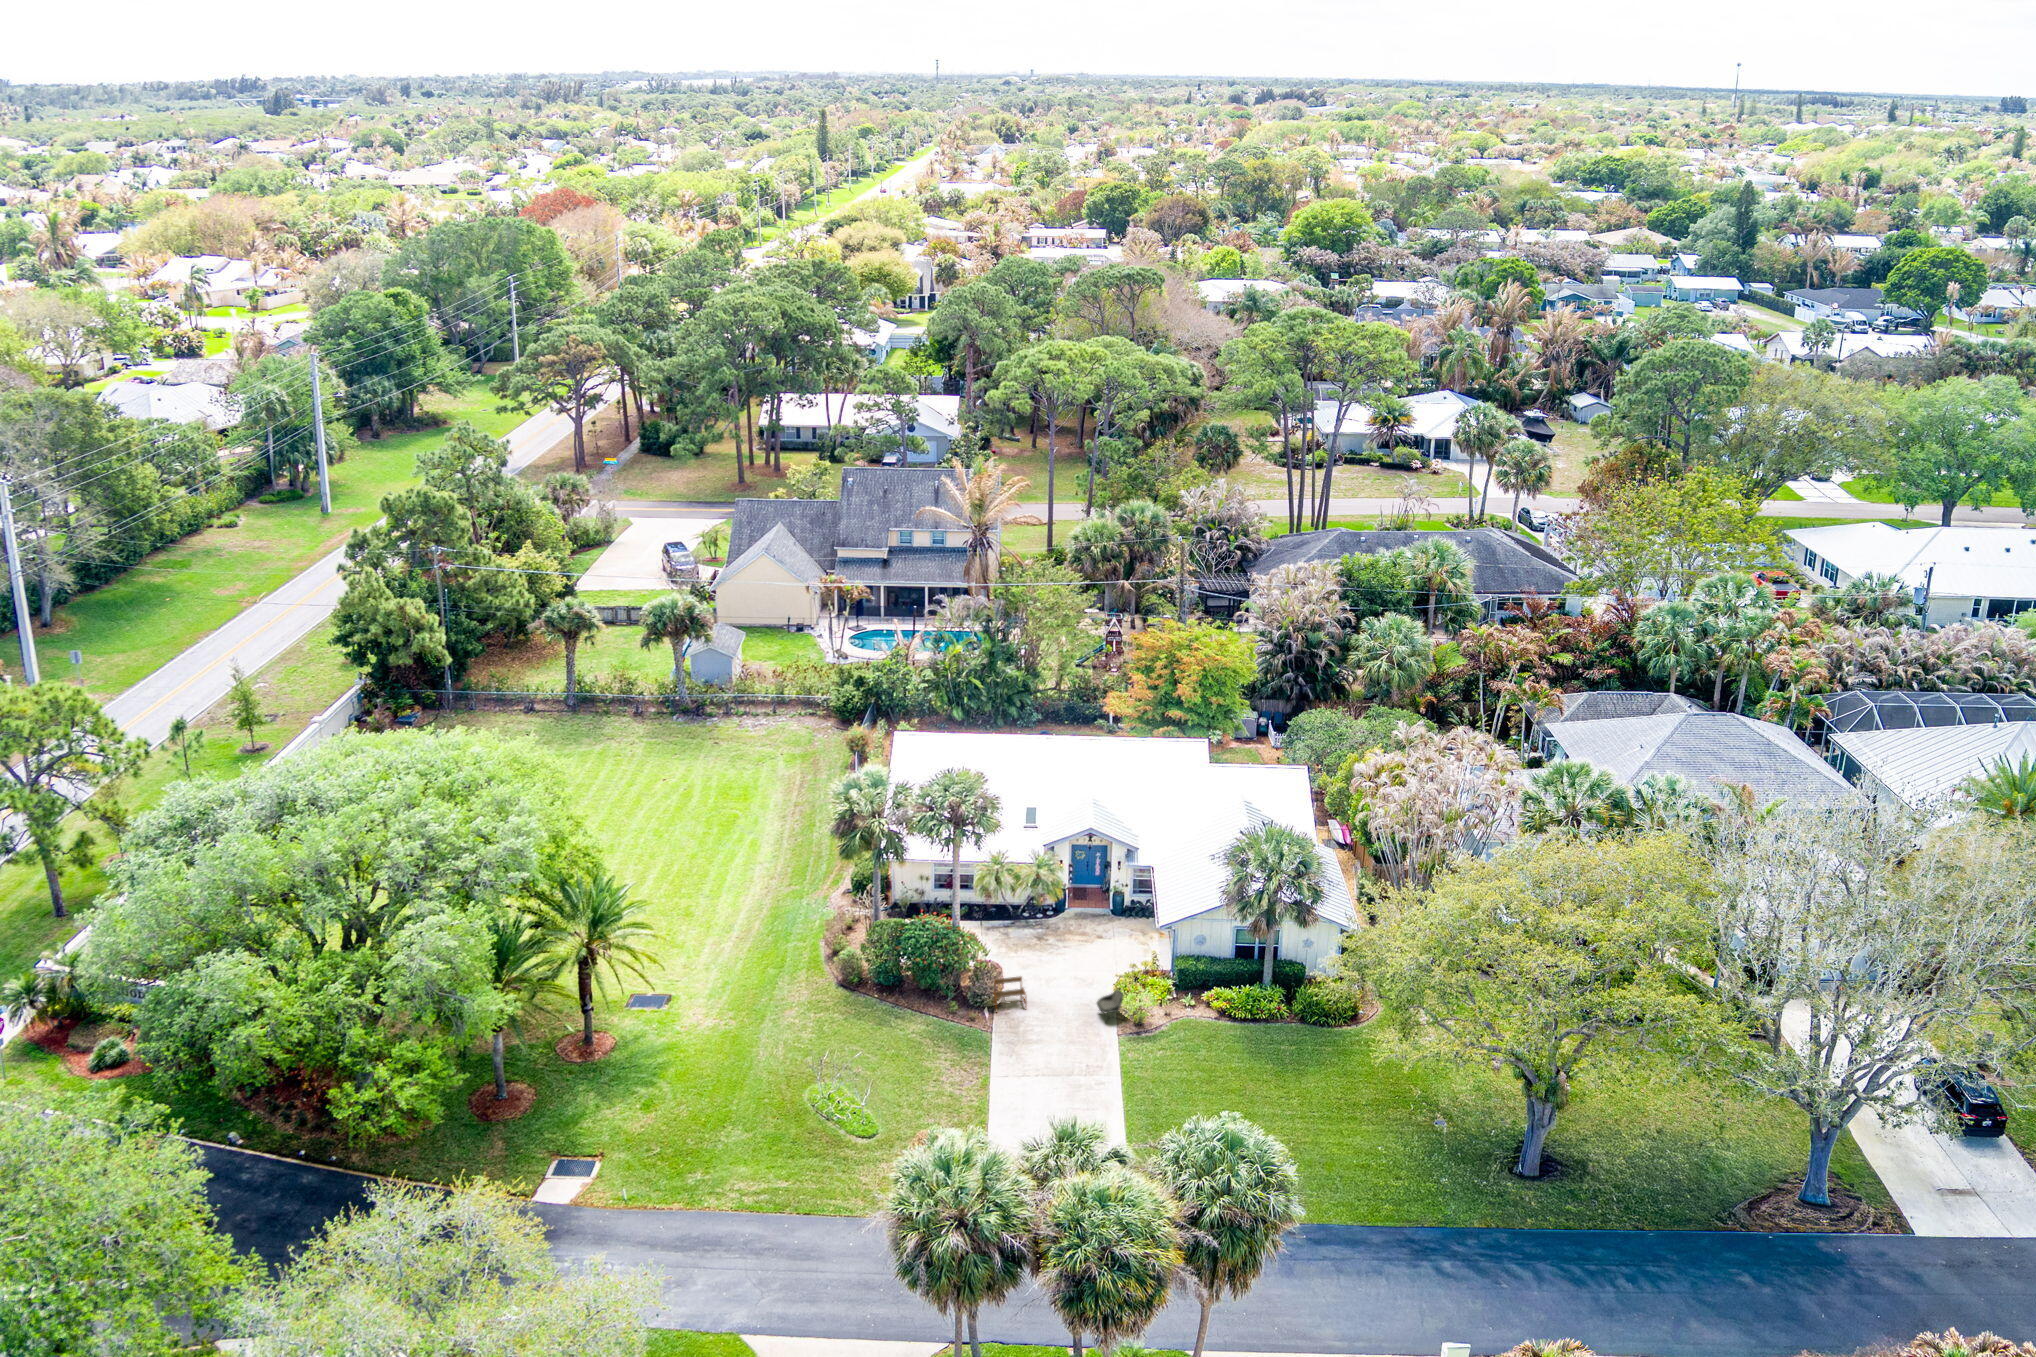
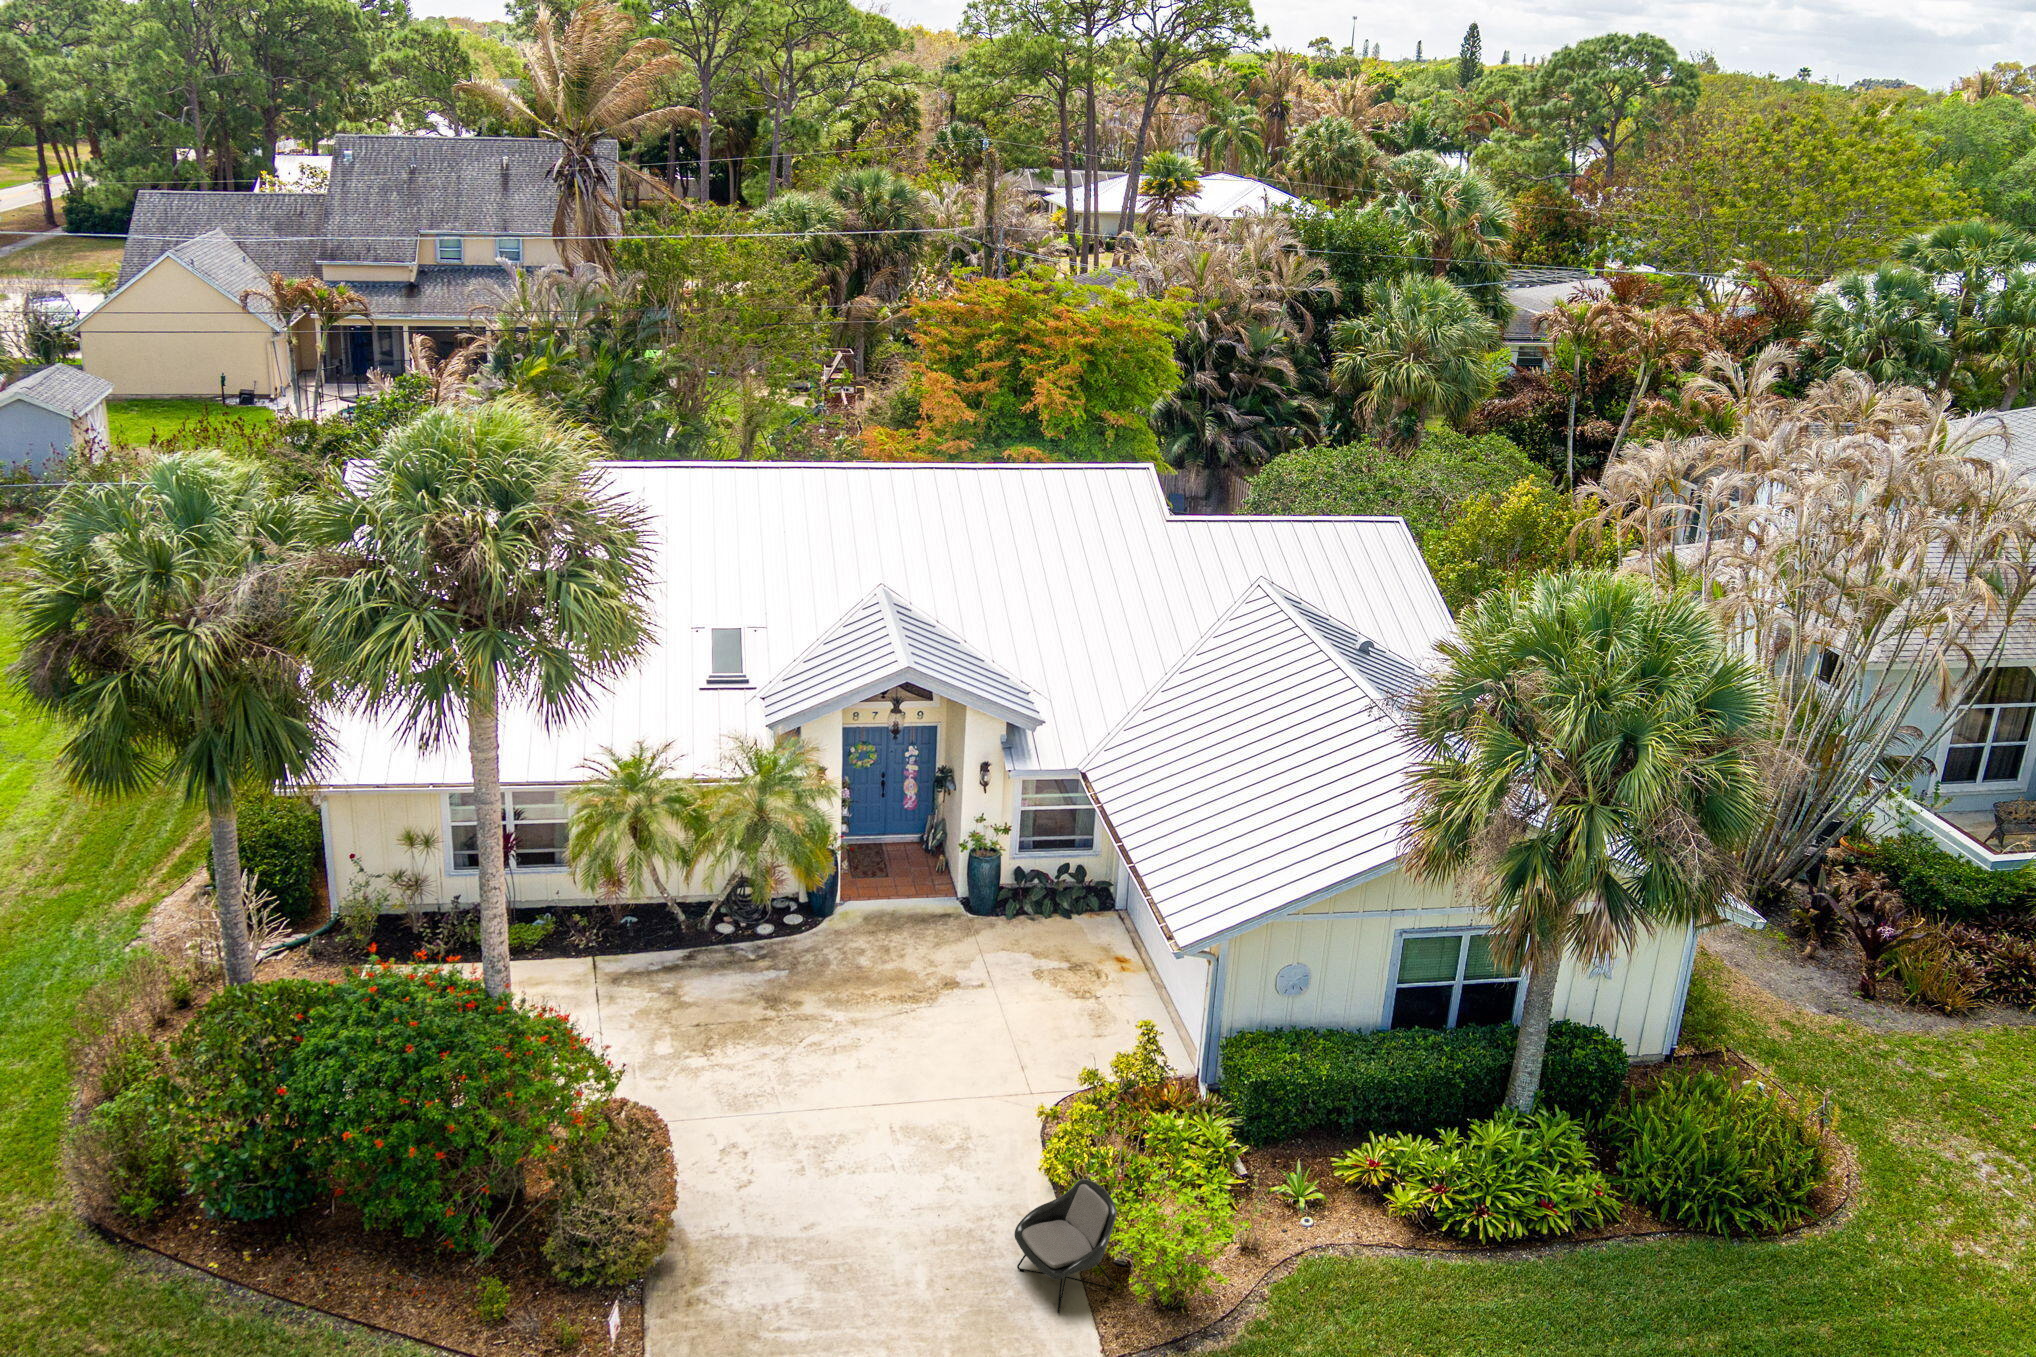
bench: present [993,976,1027,1008] -> none [635,1159,763,1311]

